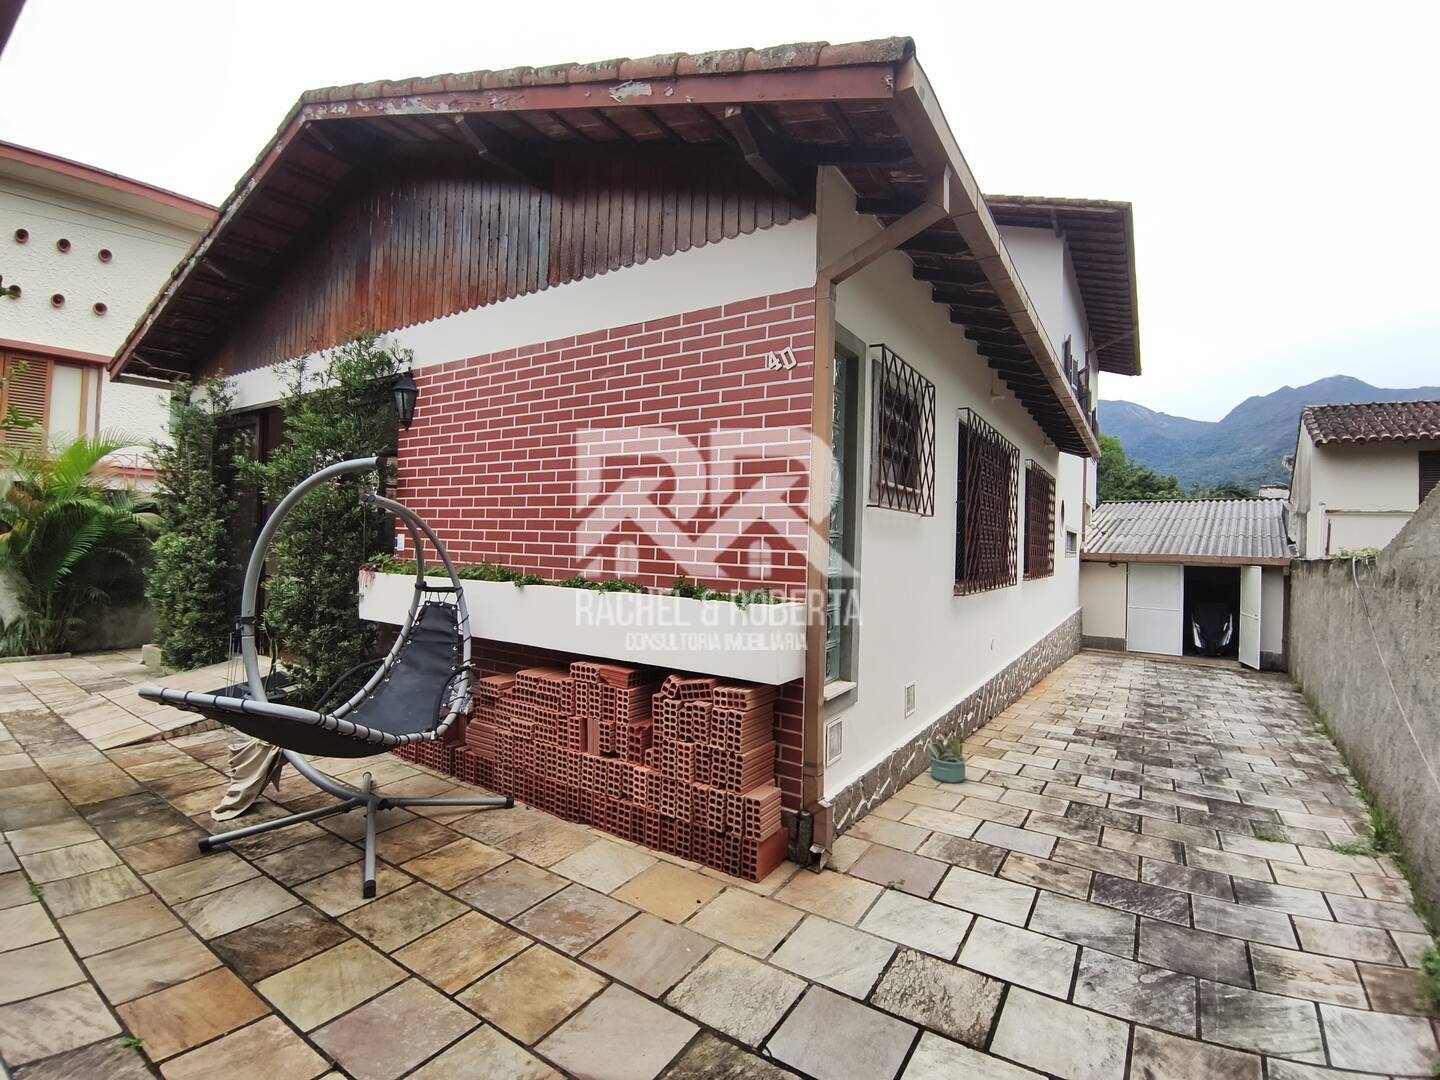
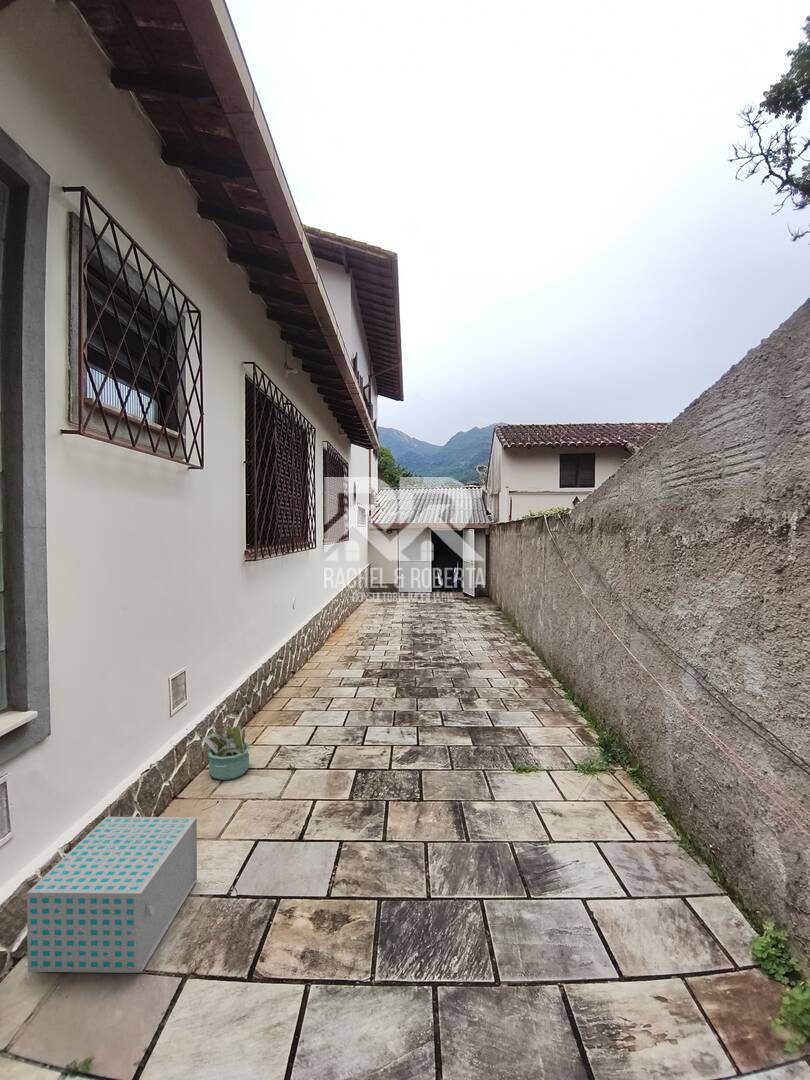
storage box: none [852,769,944,858] -> present [27,817,197,973]

